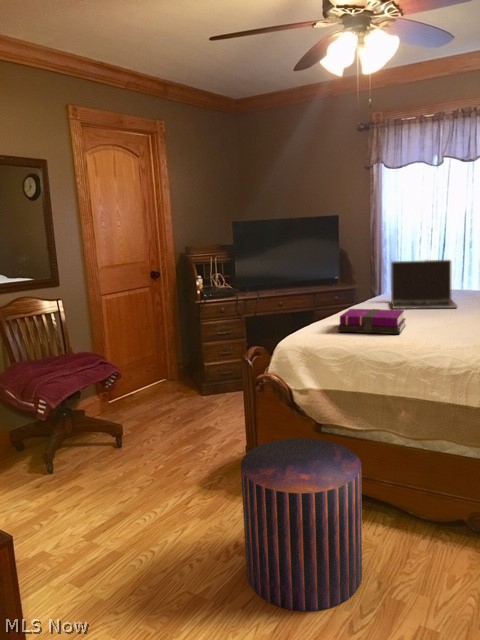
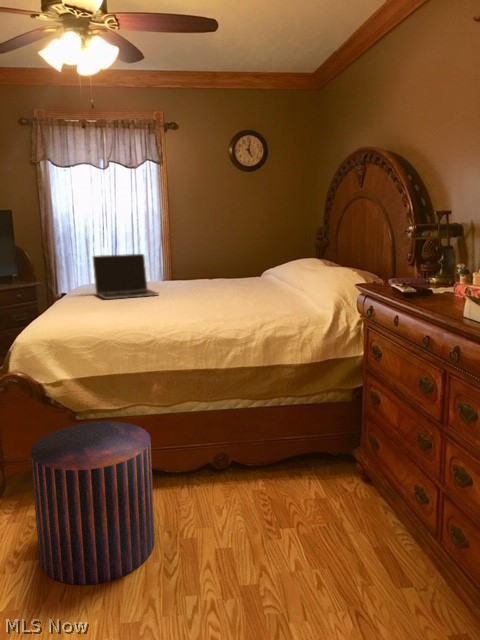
notebook: present [338,309,405,334] -> none [81,297,140,320]

